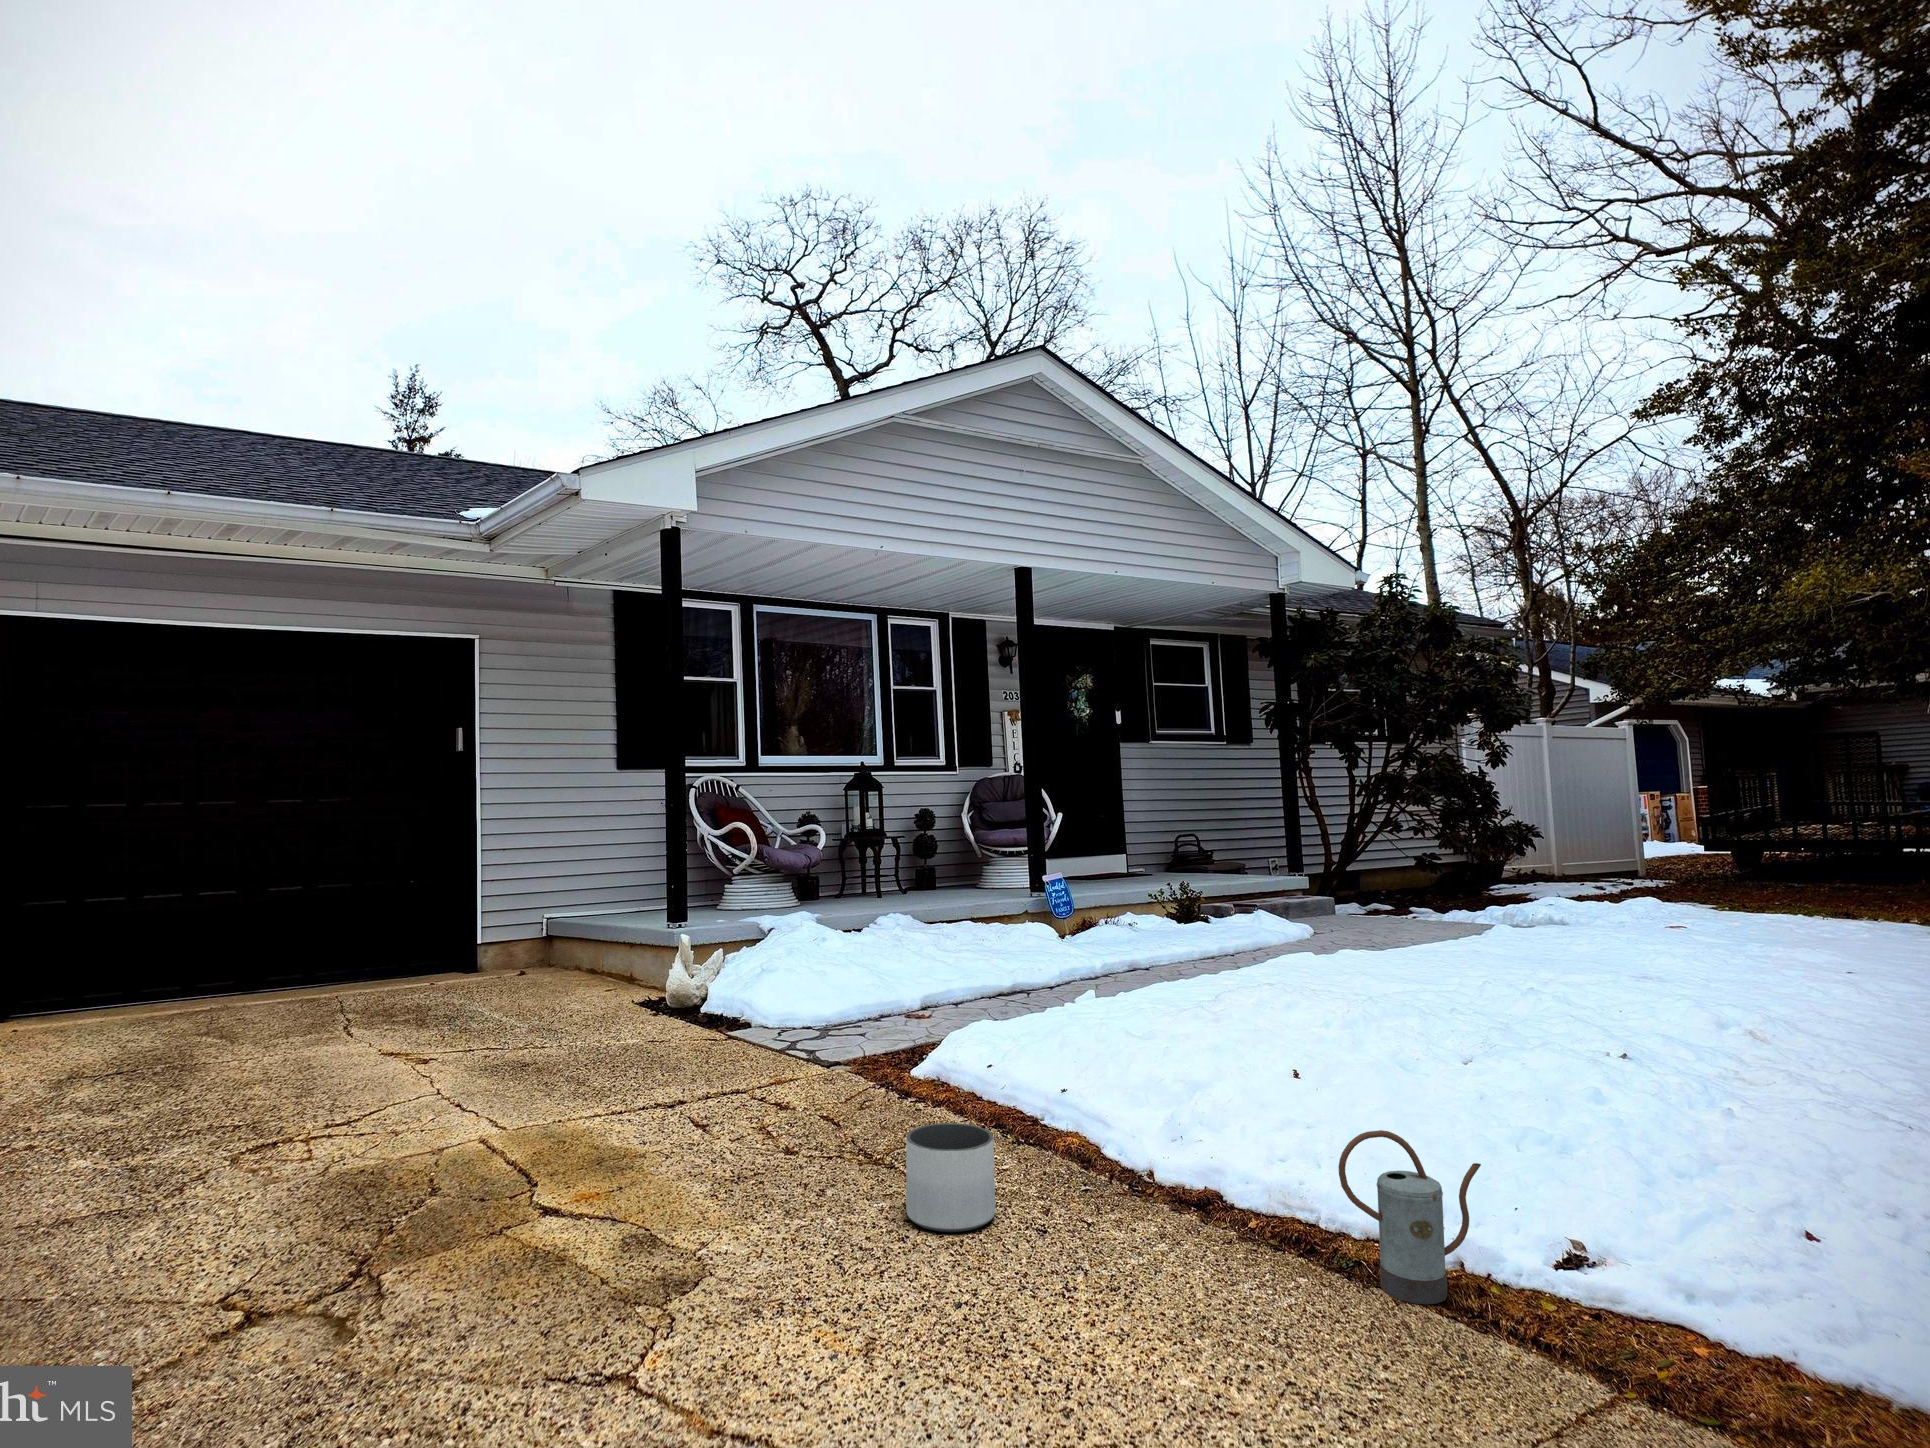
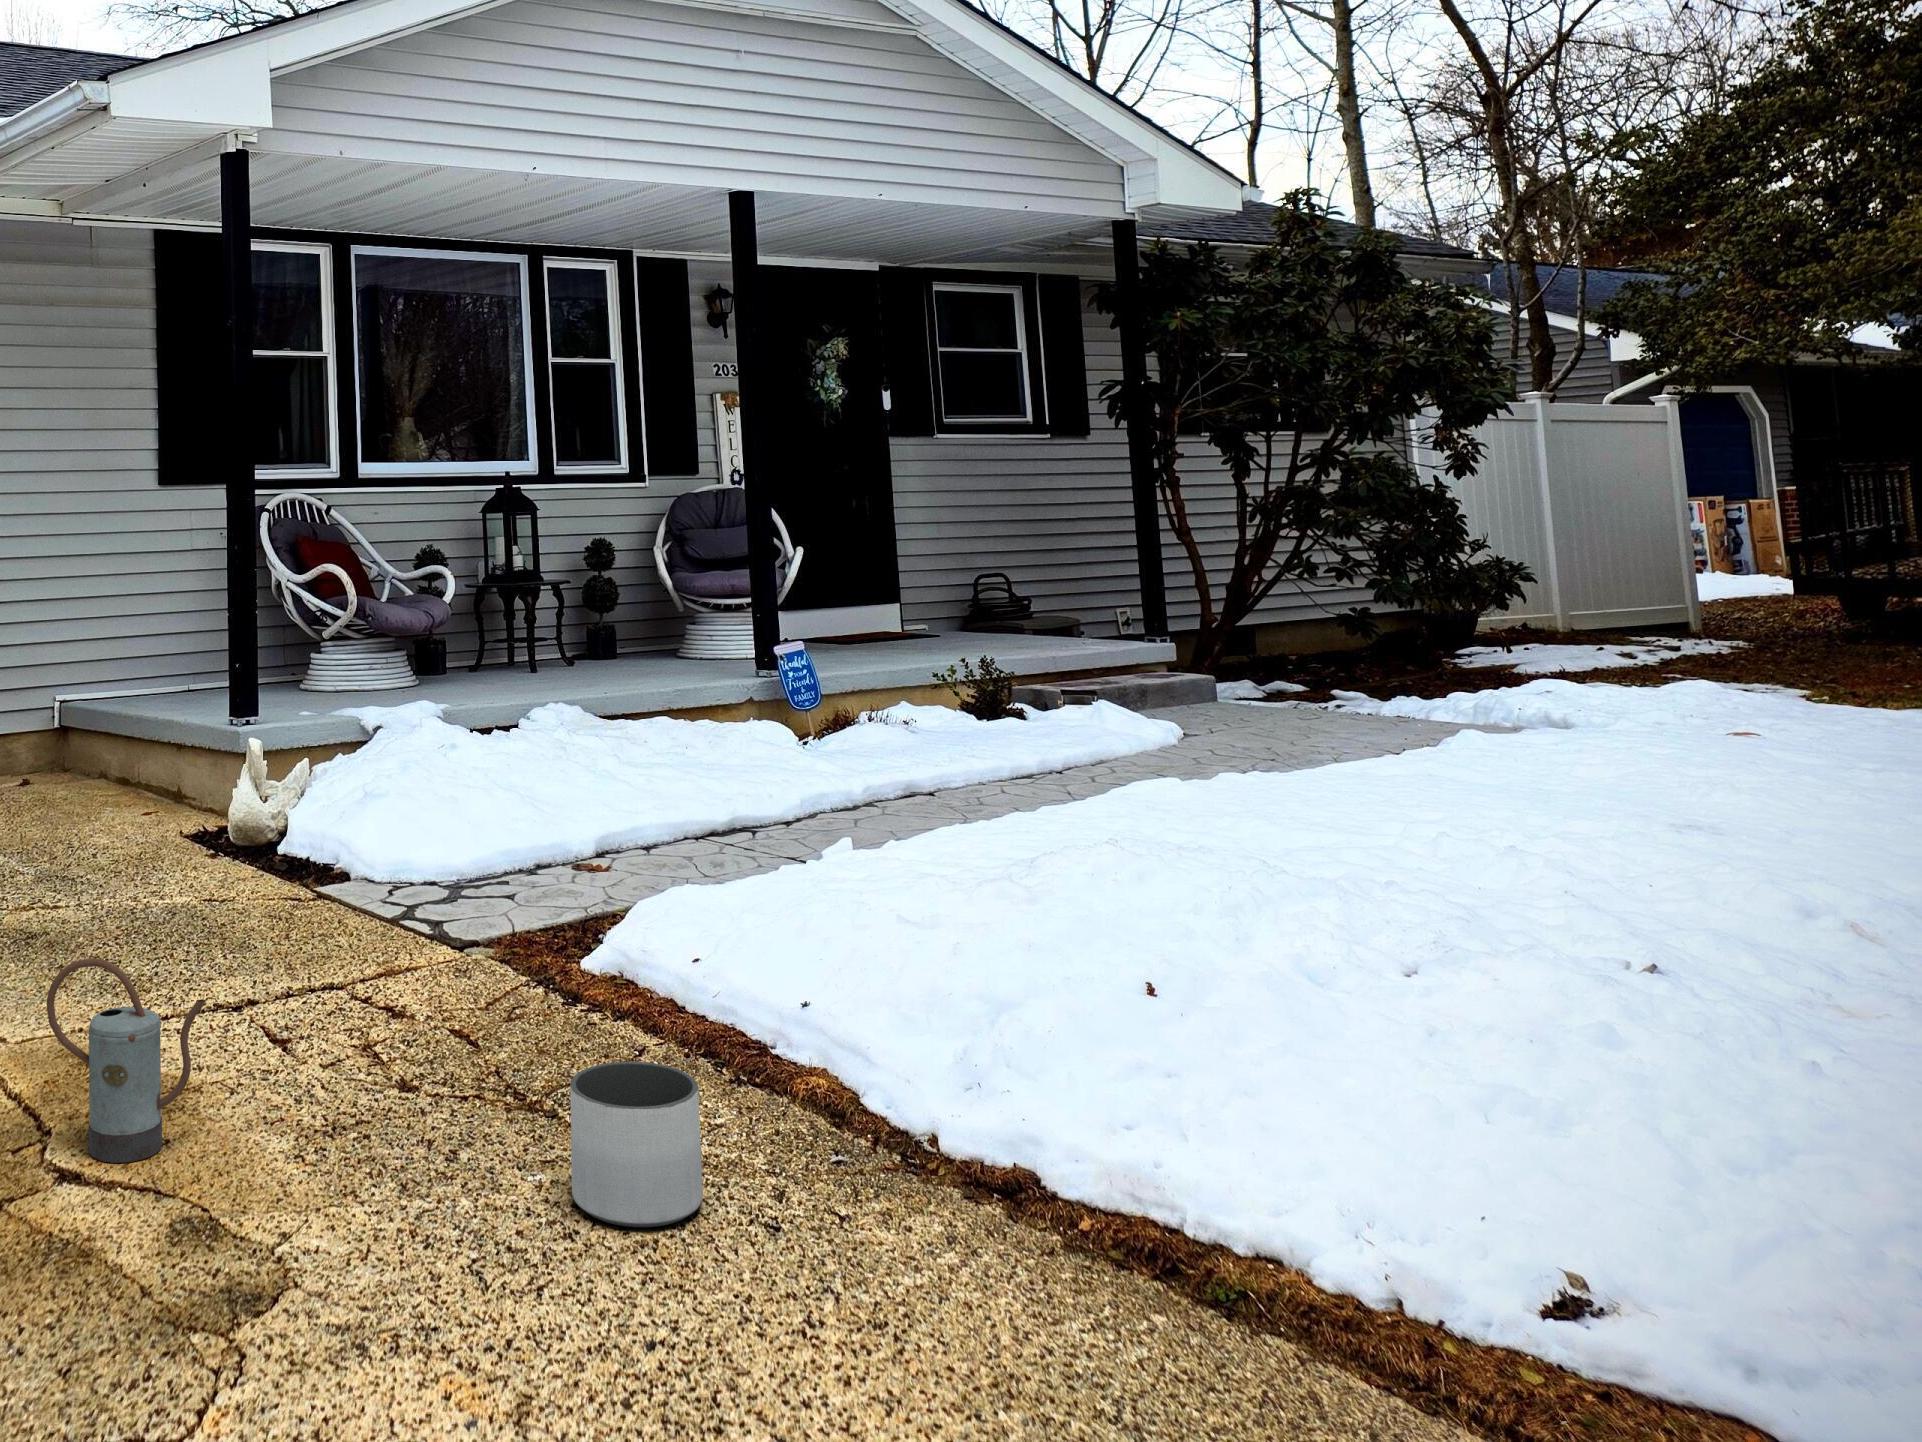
watering can: present [1339,1130,1481,1305] -> present [47,958,206,1163]

